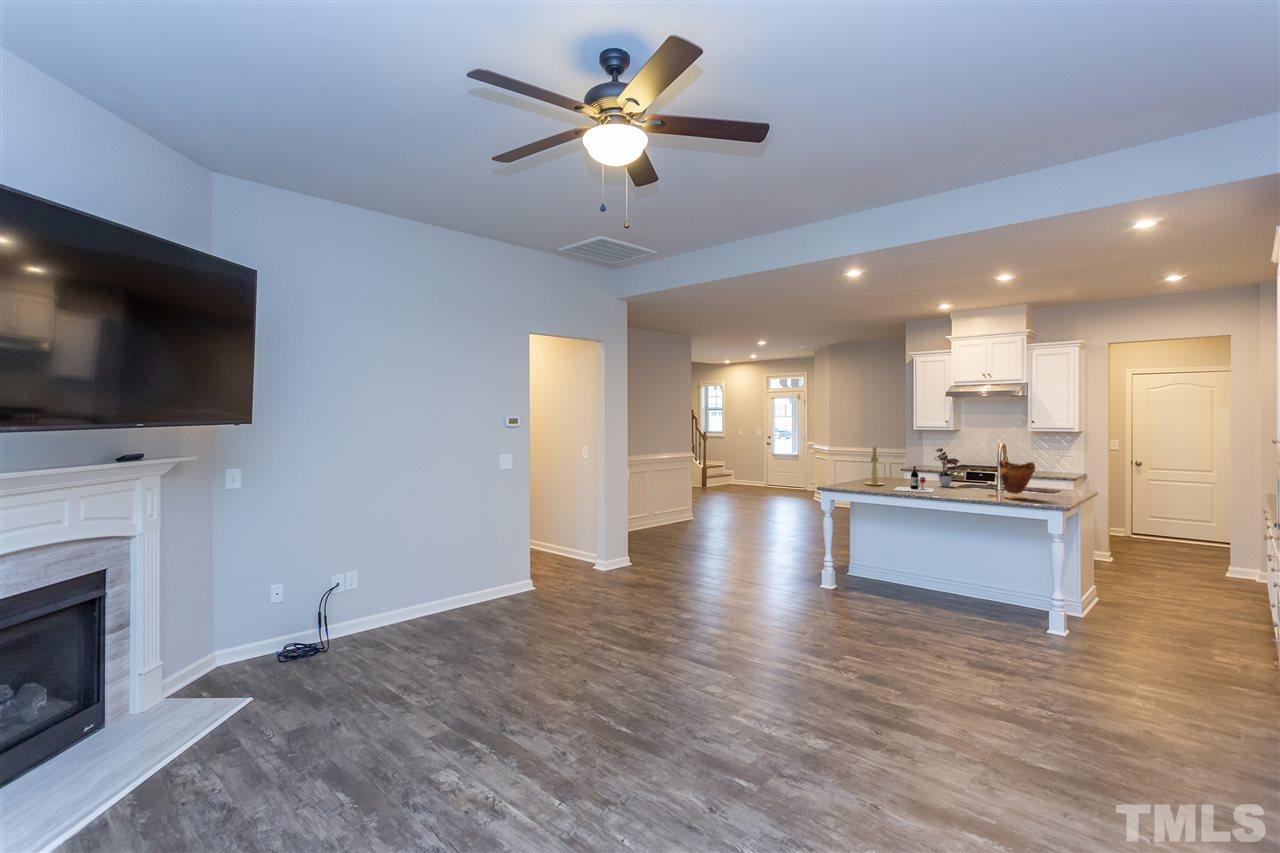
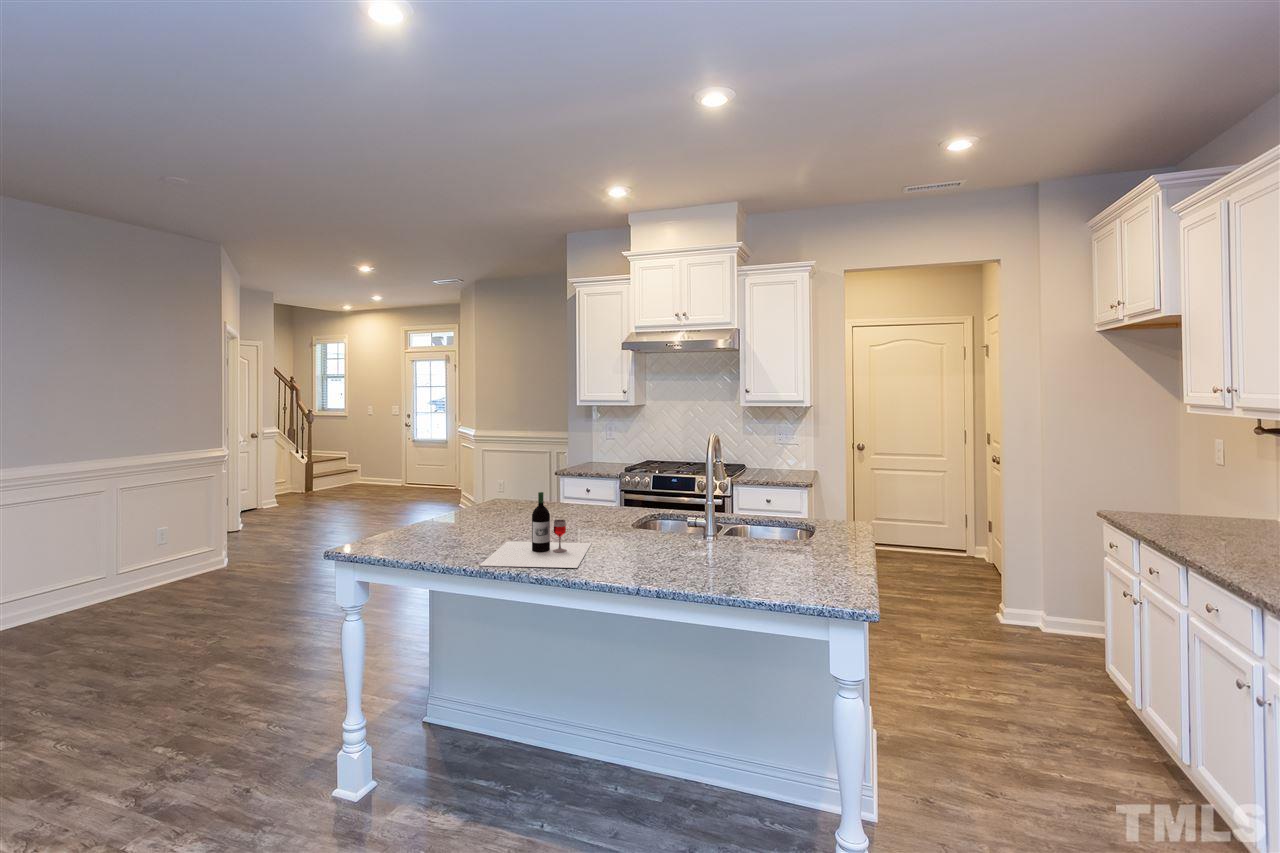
candle holder: present [865,446,884,485] -> none [432,440,481,540]
flower arrangement: present [935,448,959,487] -> none [589,439,646,530]
vase: present [999,460,1035,499] -> none [733,477,823,587]

